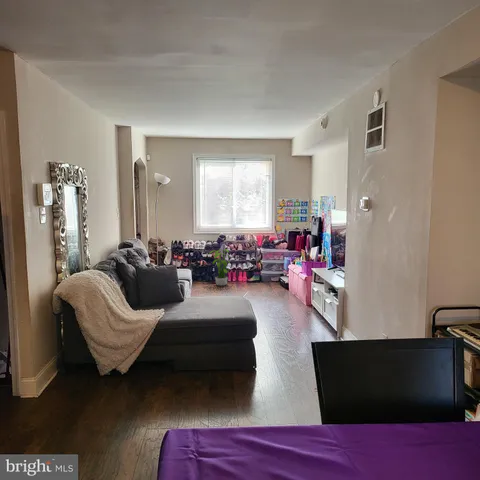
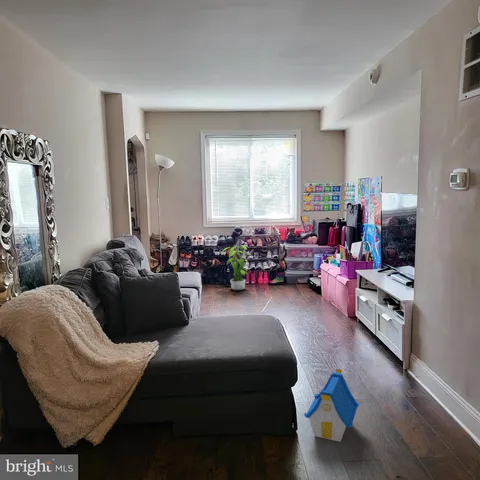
toy house: none [261,330,299,375] -> present [304,369,359,442]

